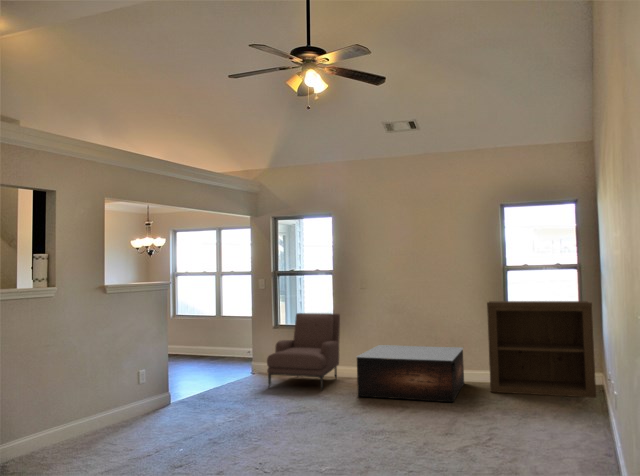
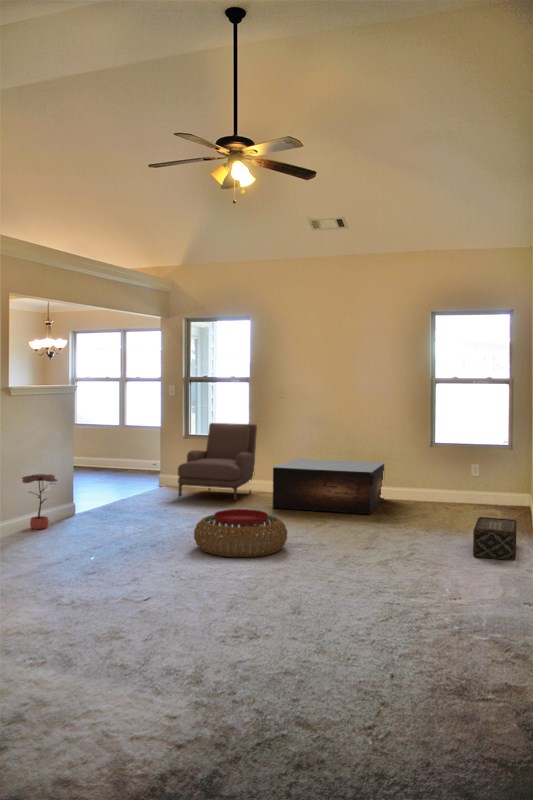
bookshelf: present [487,301,596,398] -> none [410,415,517,514]
potted plant: none [117,373,151,428] -> present [22,474,57,529]
pouf: none [281,407,374,461] -> present [194,509,287,557]
woven basket: none [565,410,612,460] -> present [473,517,517,560]

